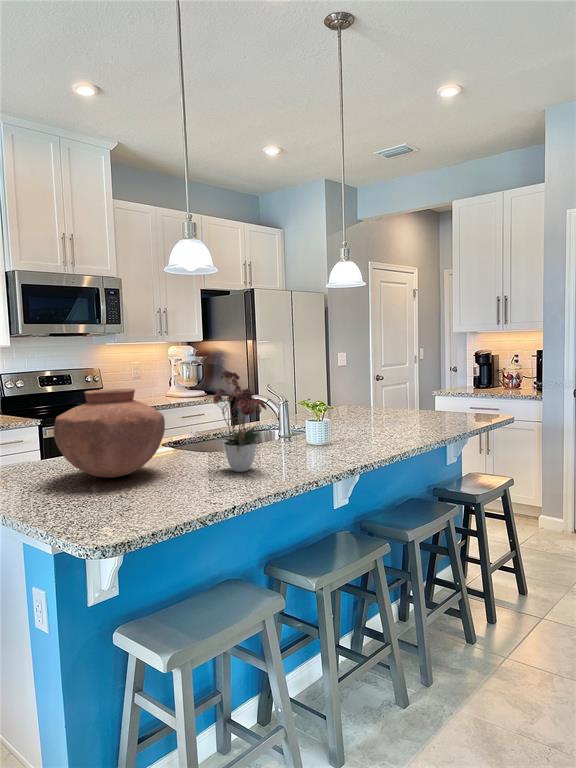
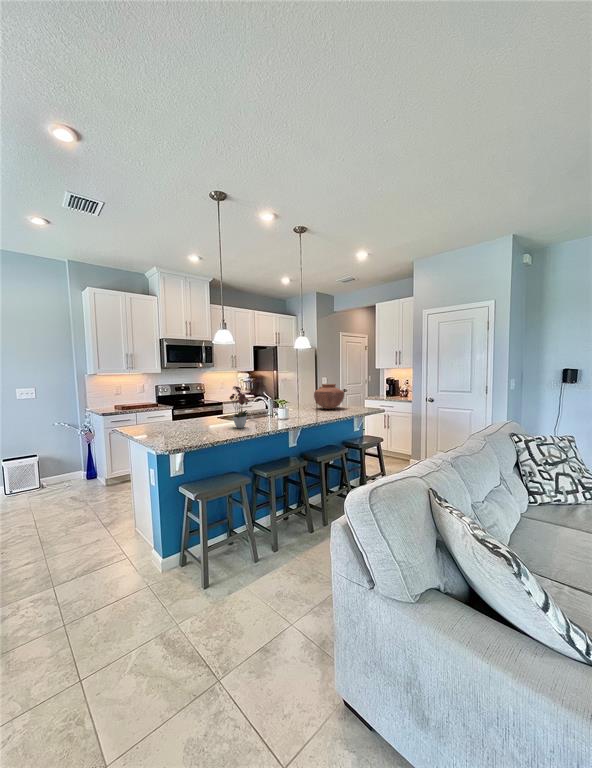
vase: present [54,389,165,478] -> present [314,384,344,409]

